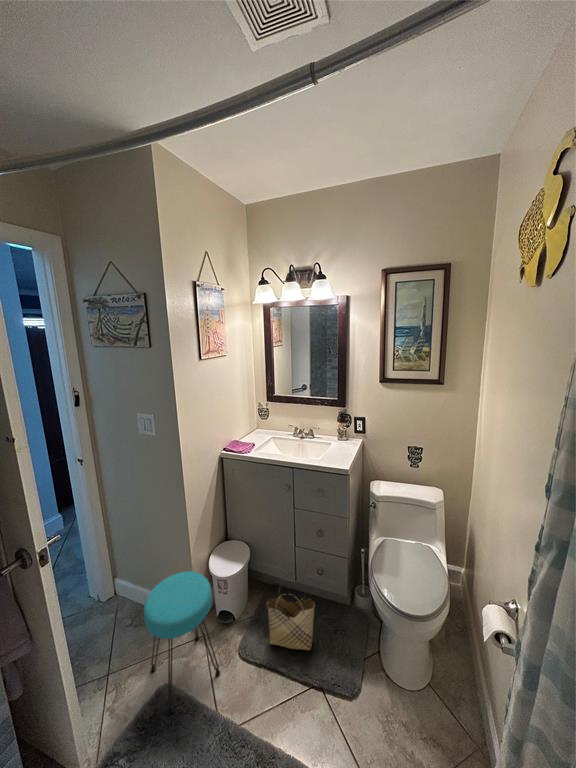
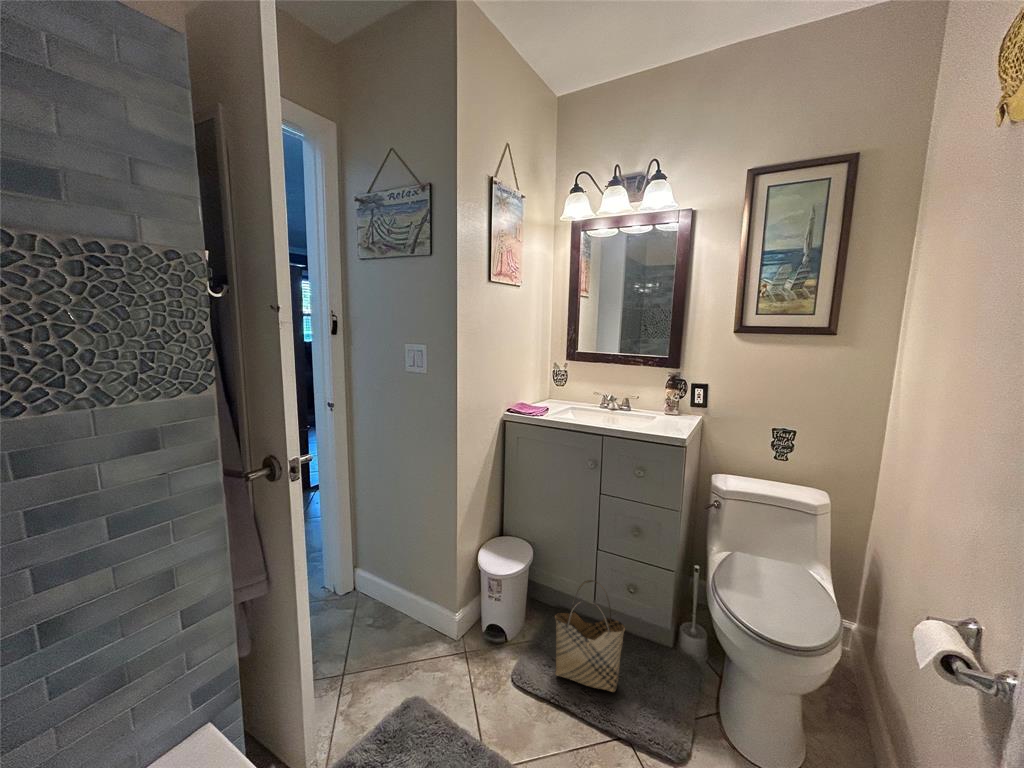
stool: present [144,572,220,714] -> none [396,554,487,732]

